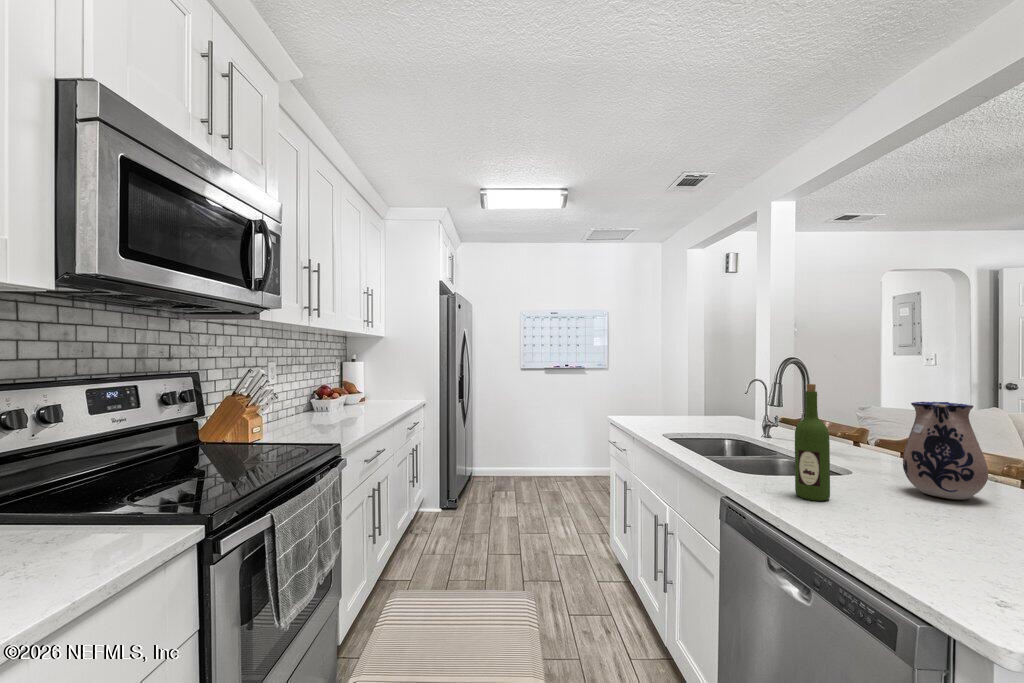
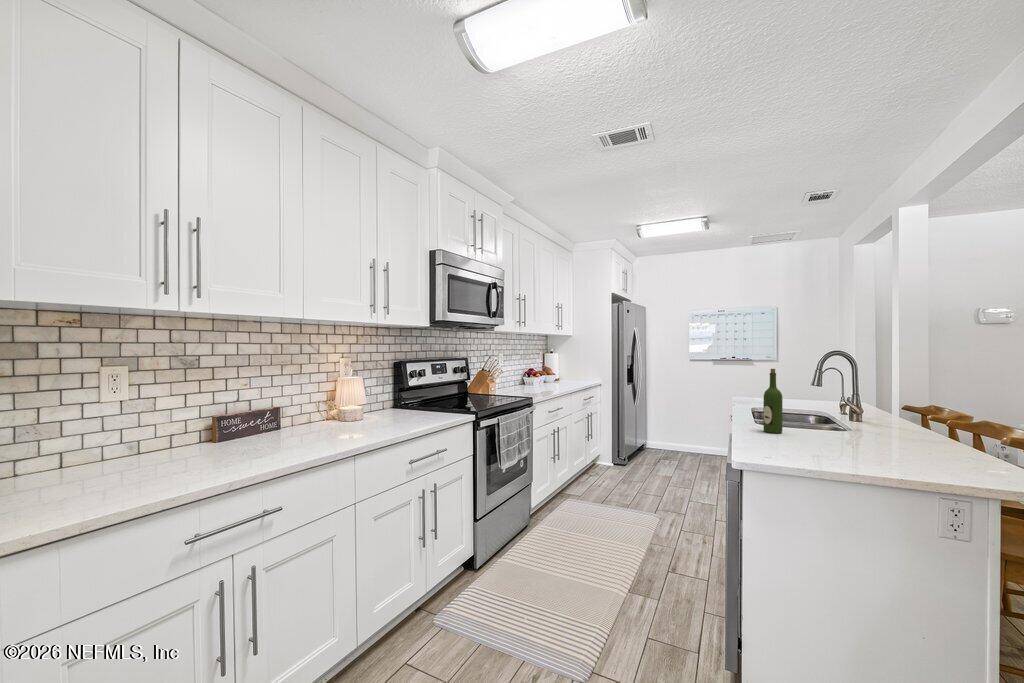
ceramic pitcher: present [903,402,988,500] -> none [843,382,891,440]

